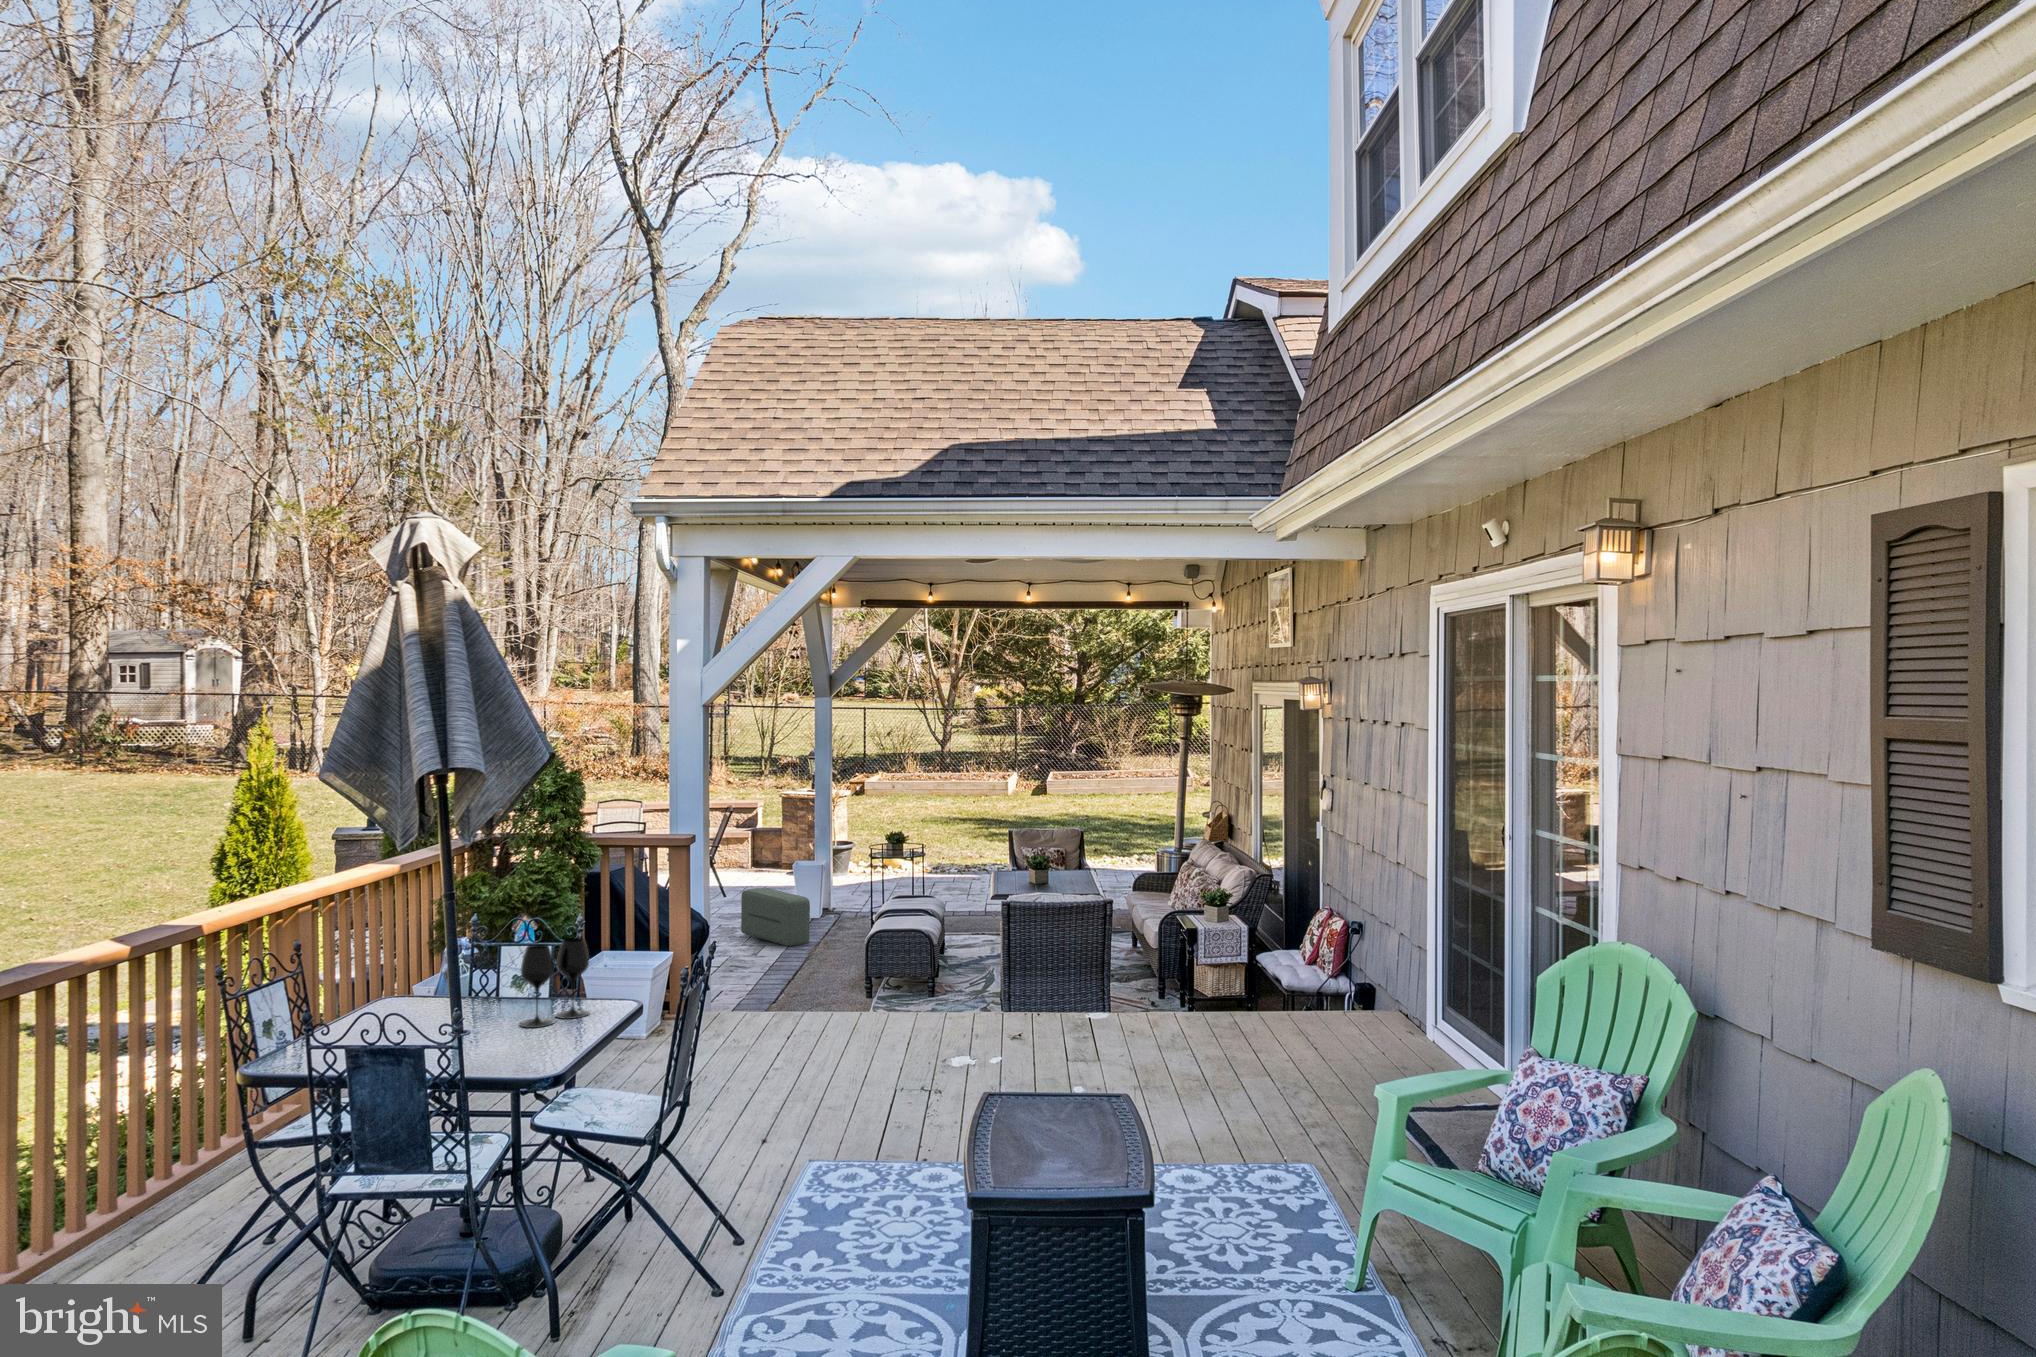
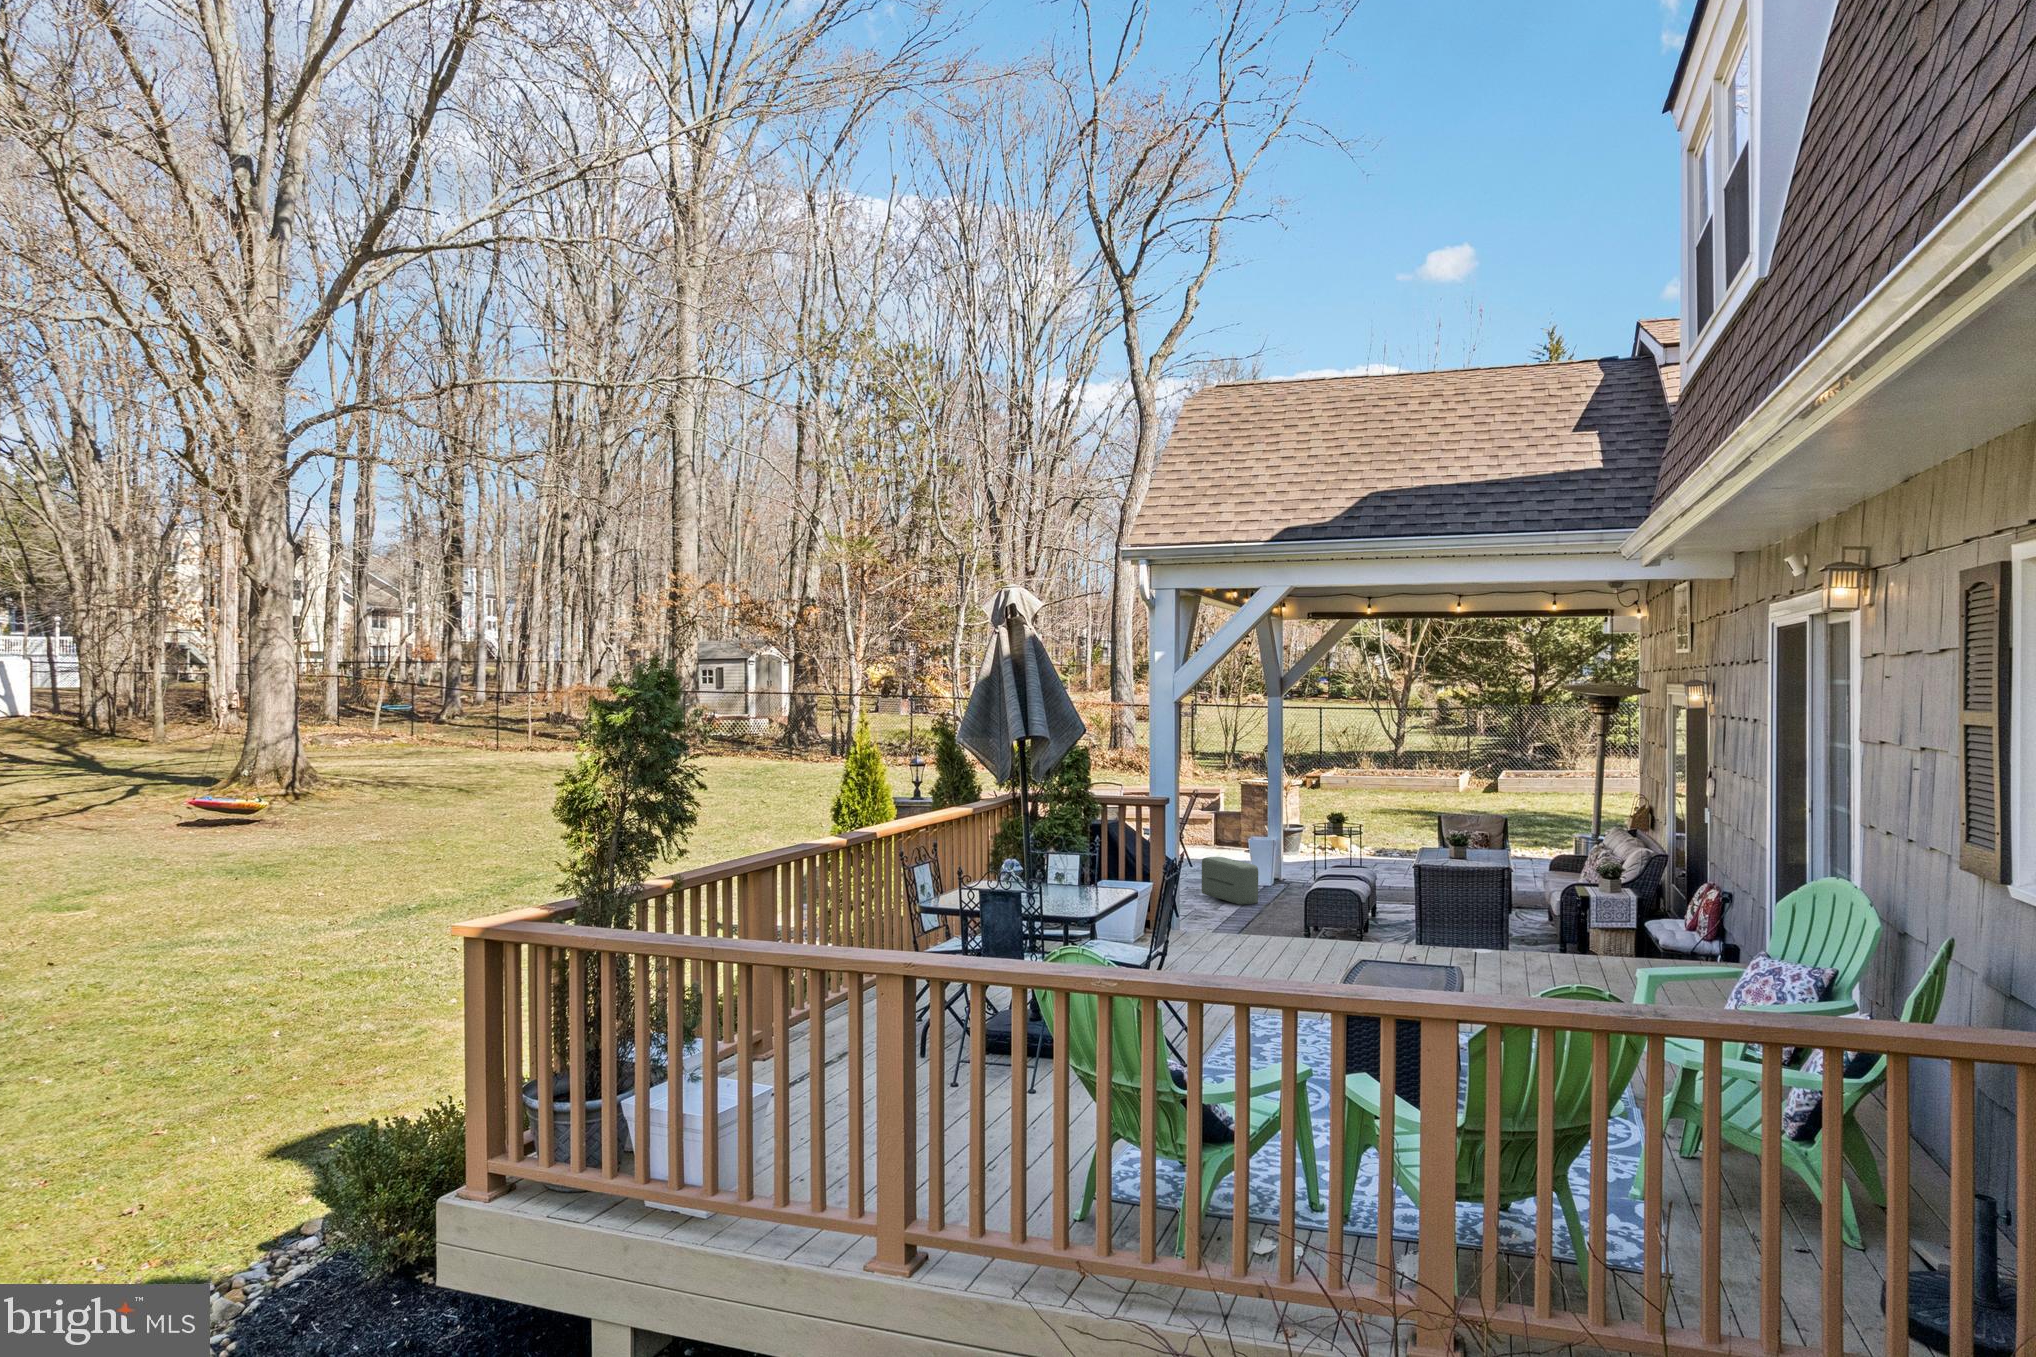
wine glass: present [520,938,589,1028] -> none [1064,848,1105,901]

